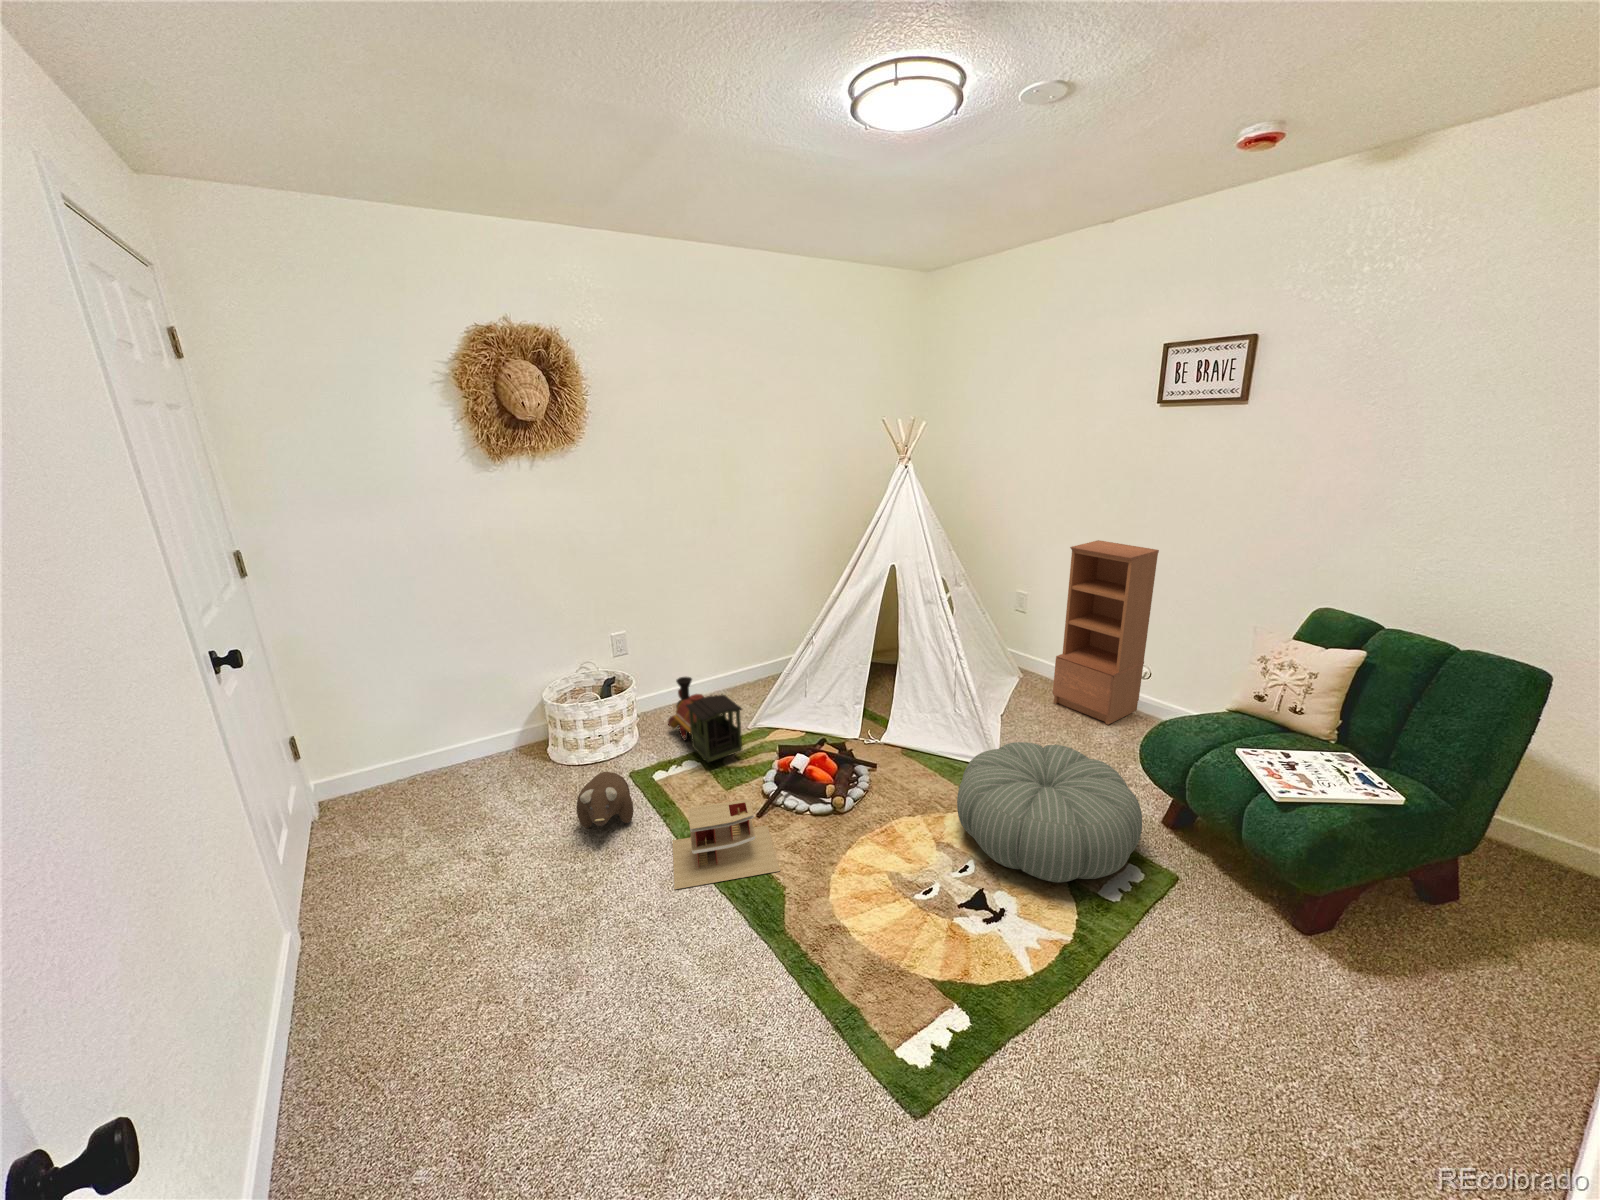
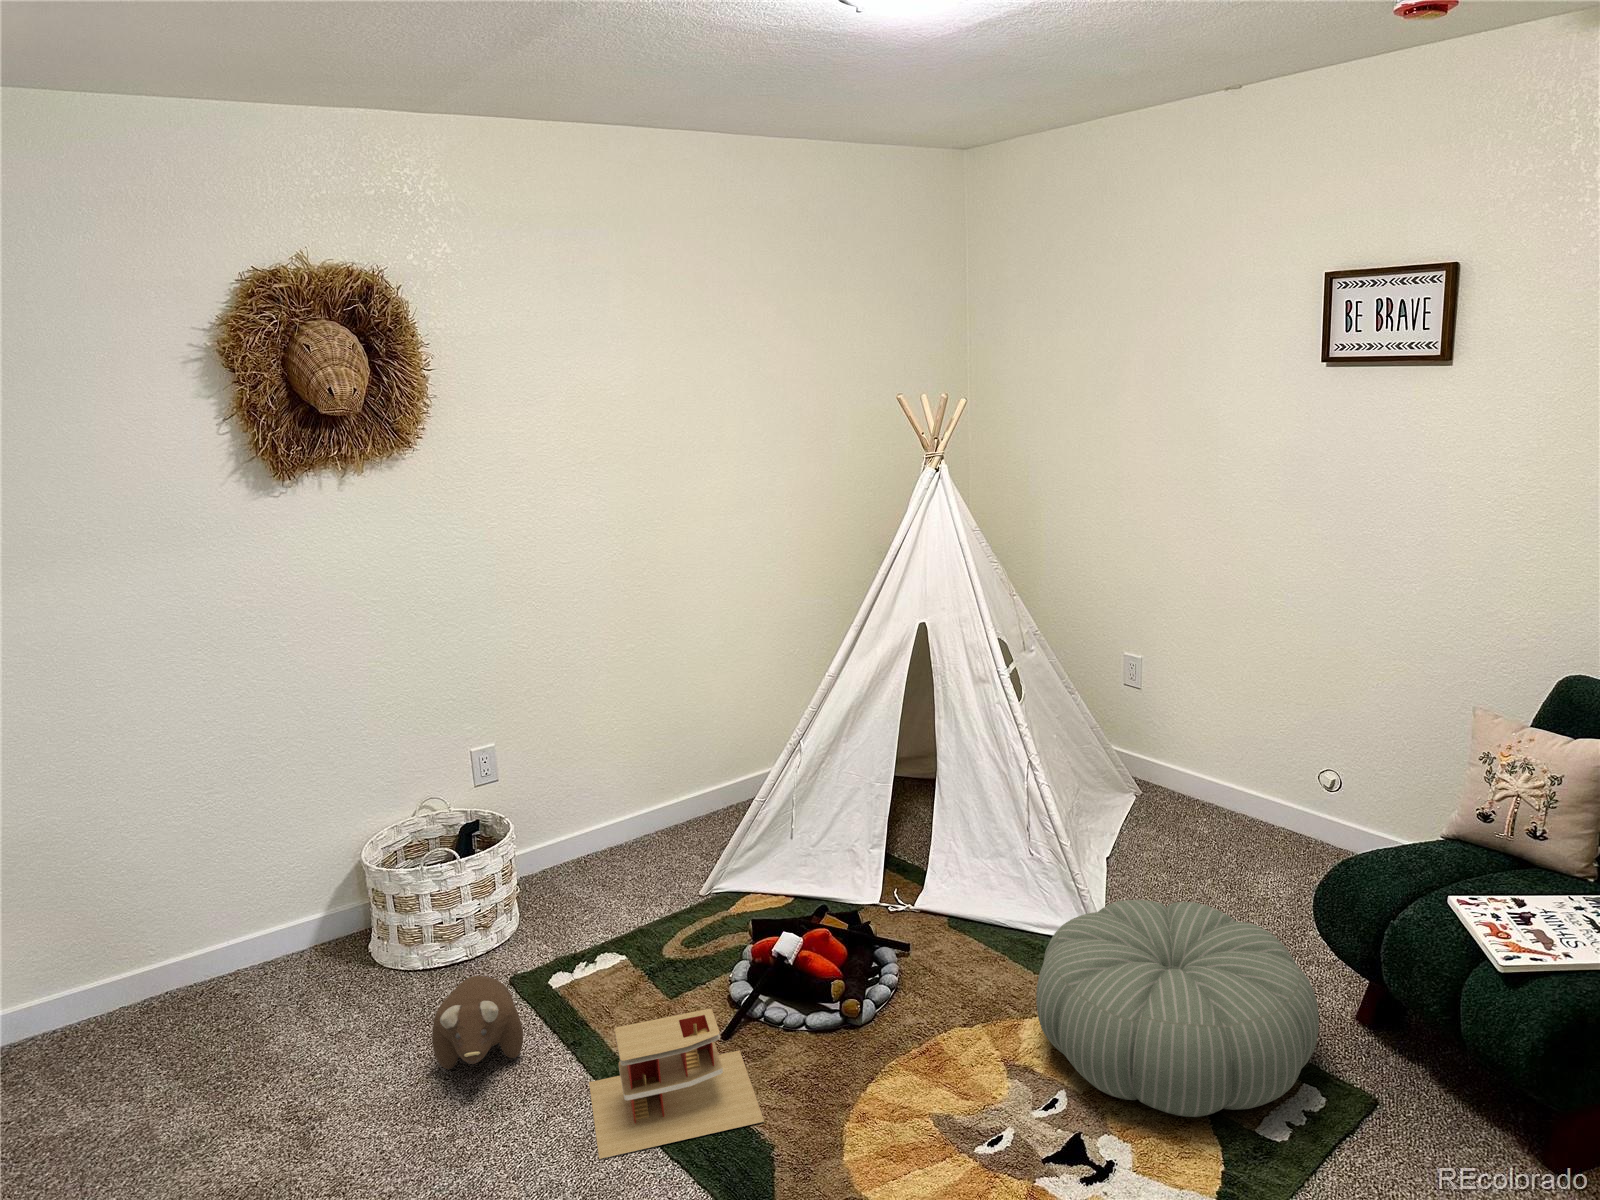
bookcase: present [1053,540,1159,725] -> none [1183,572,1333,865]
toy train: present [668,677,742,763] -> none [565,814,691,955]

